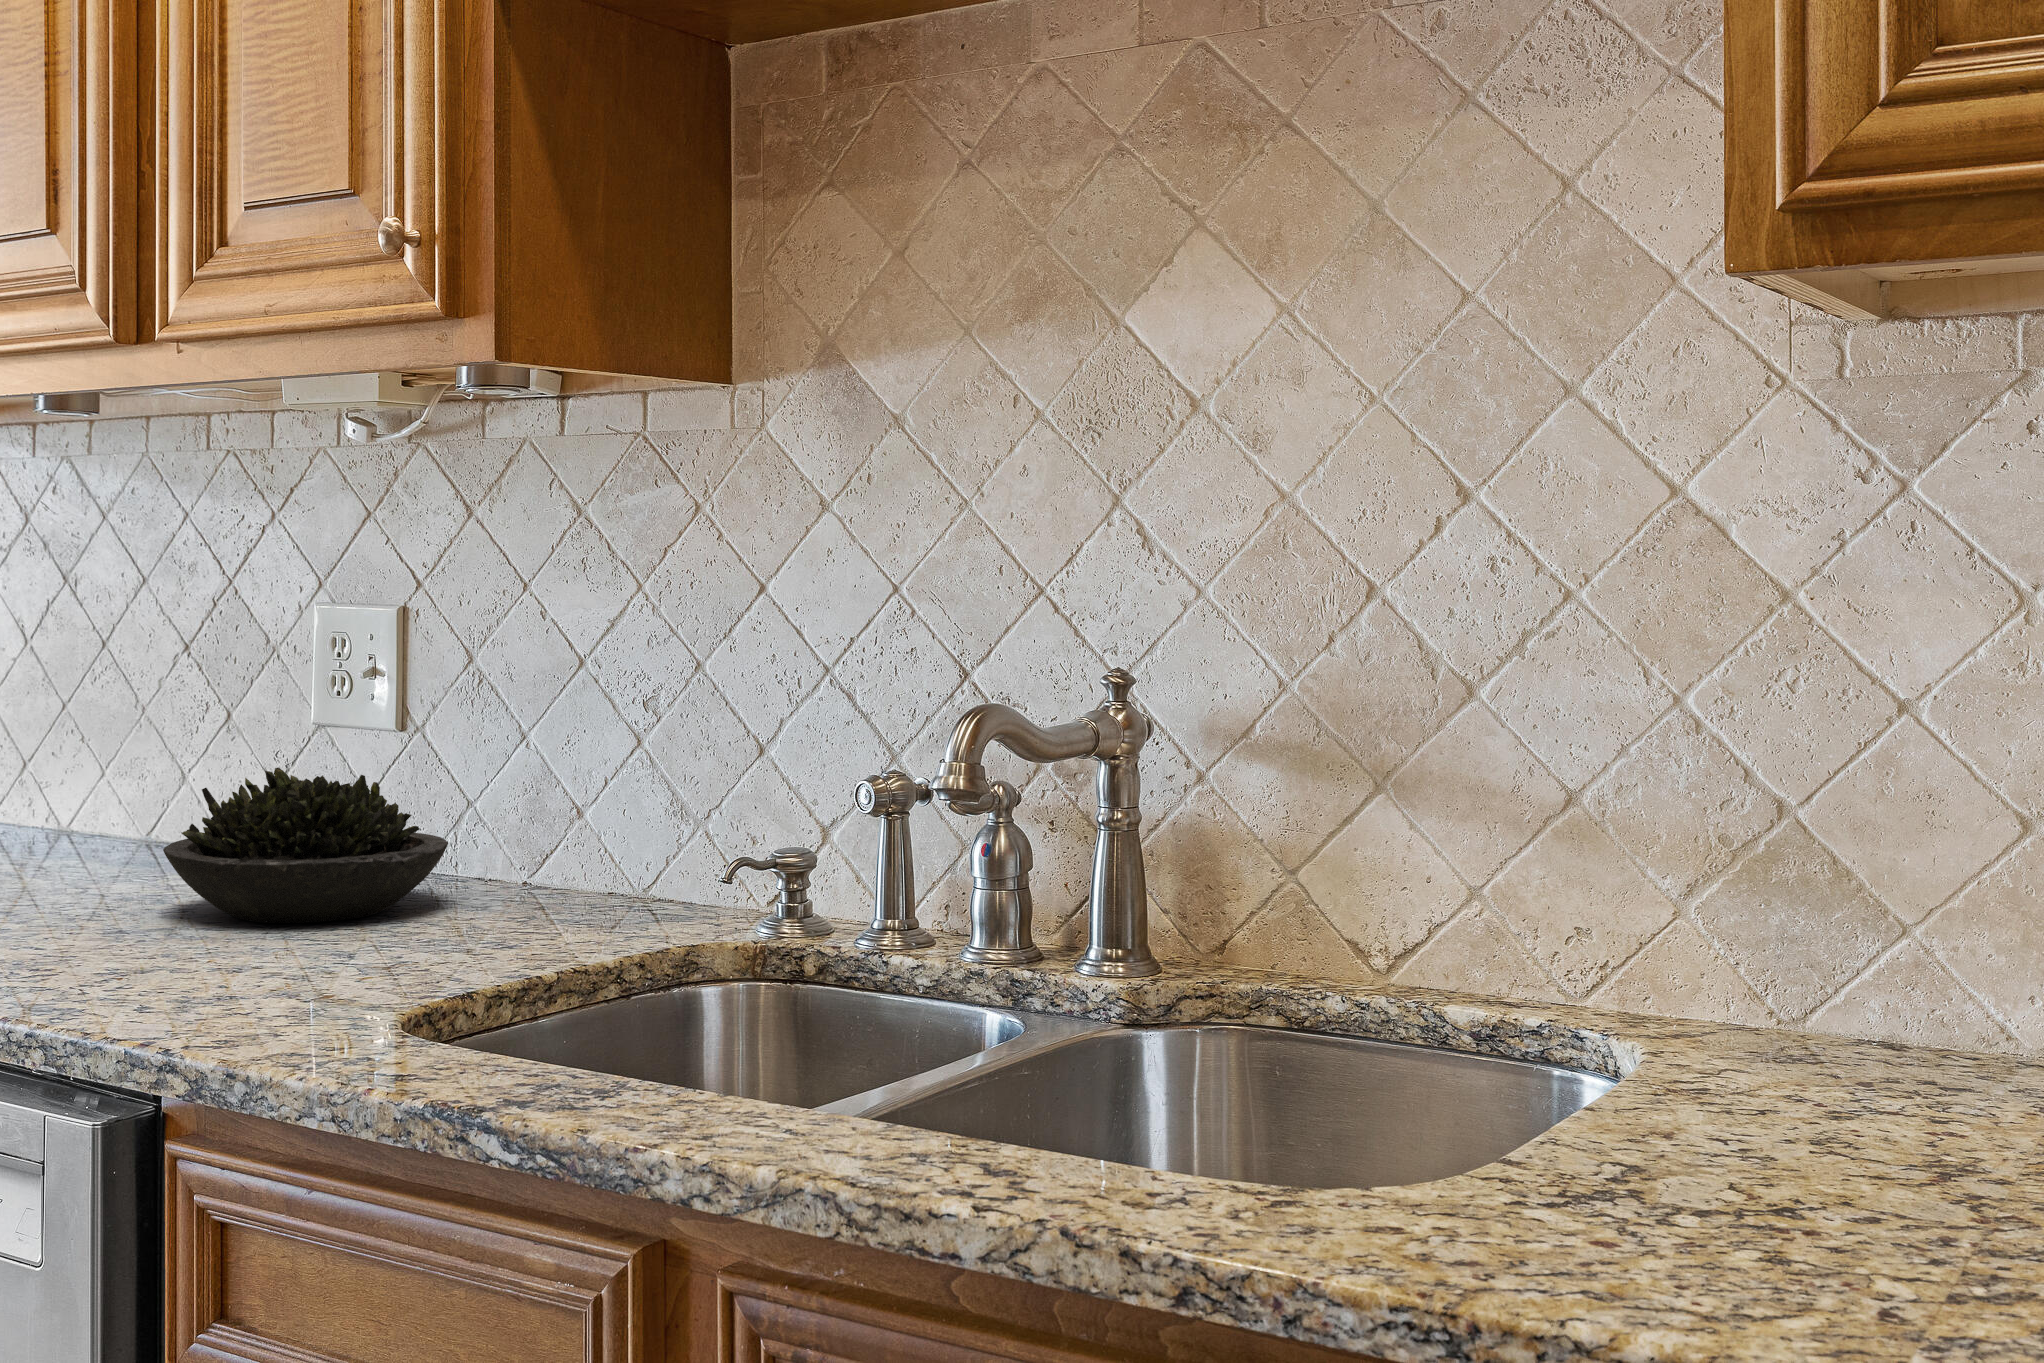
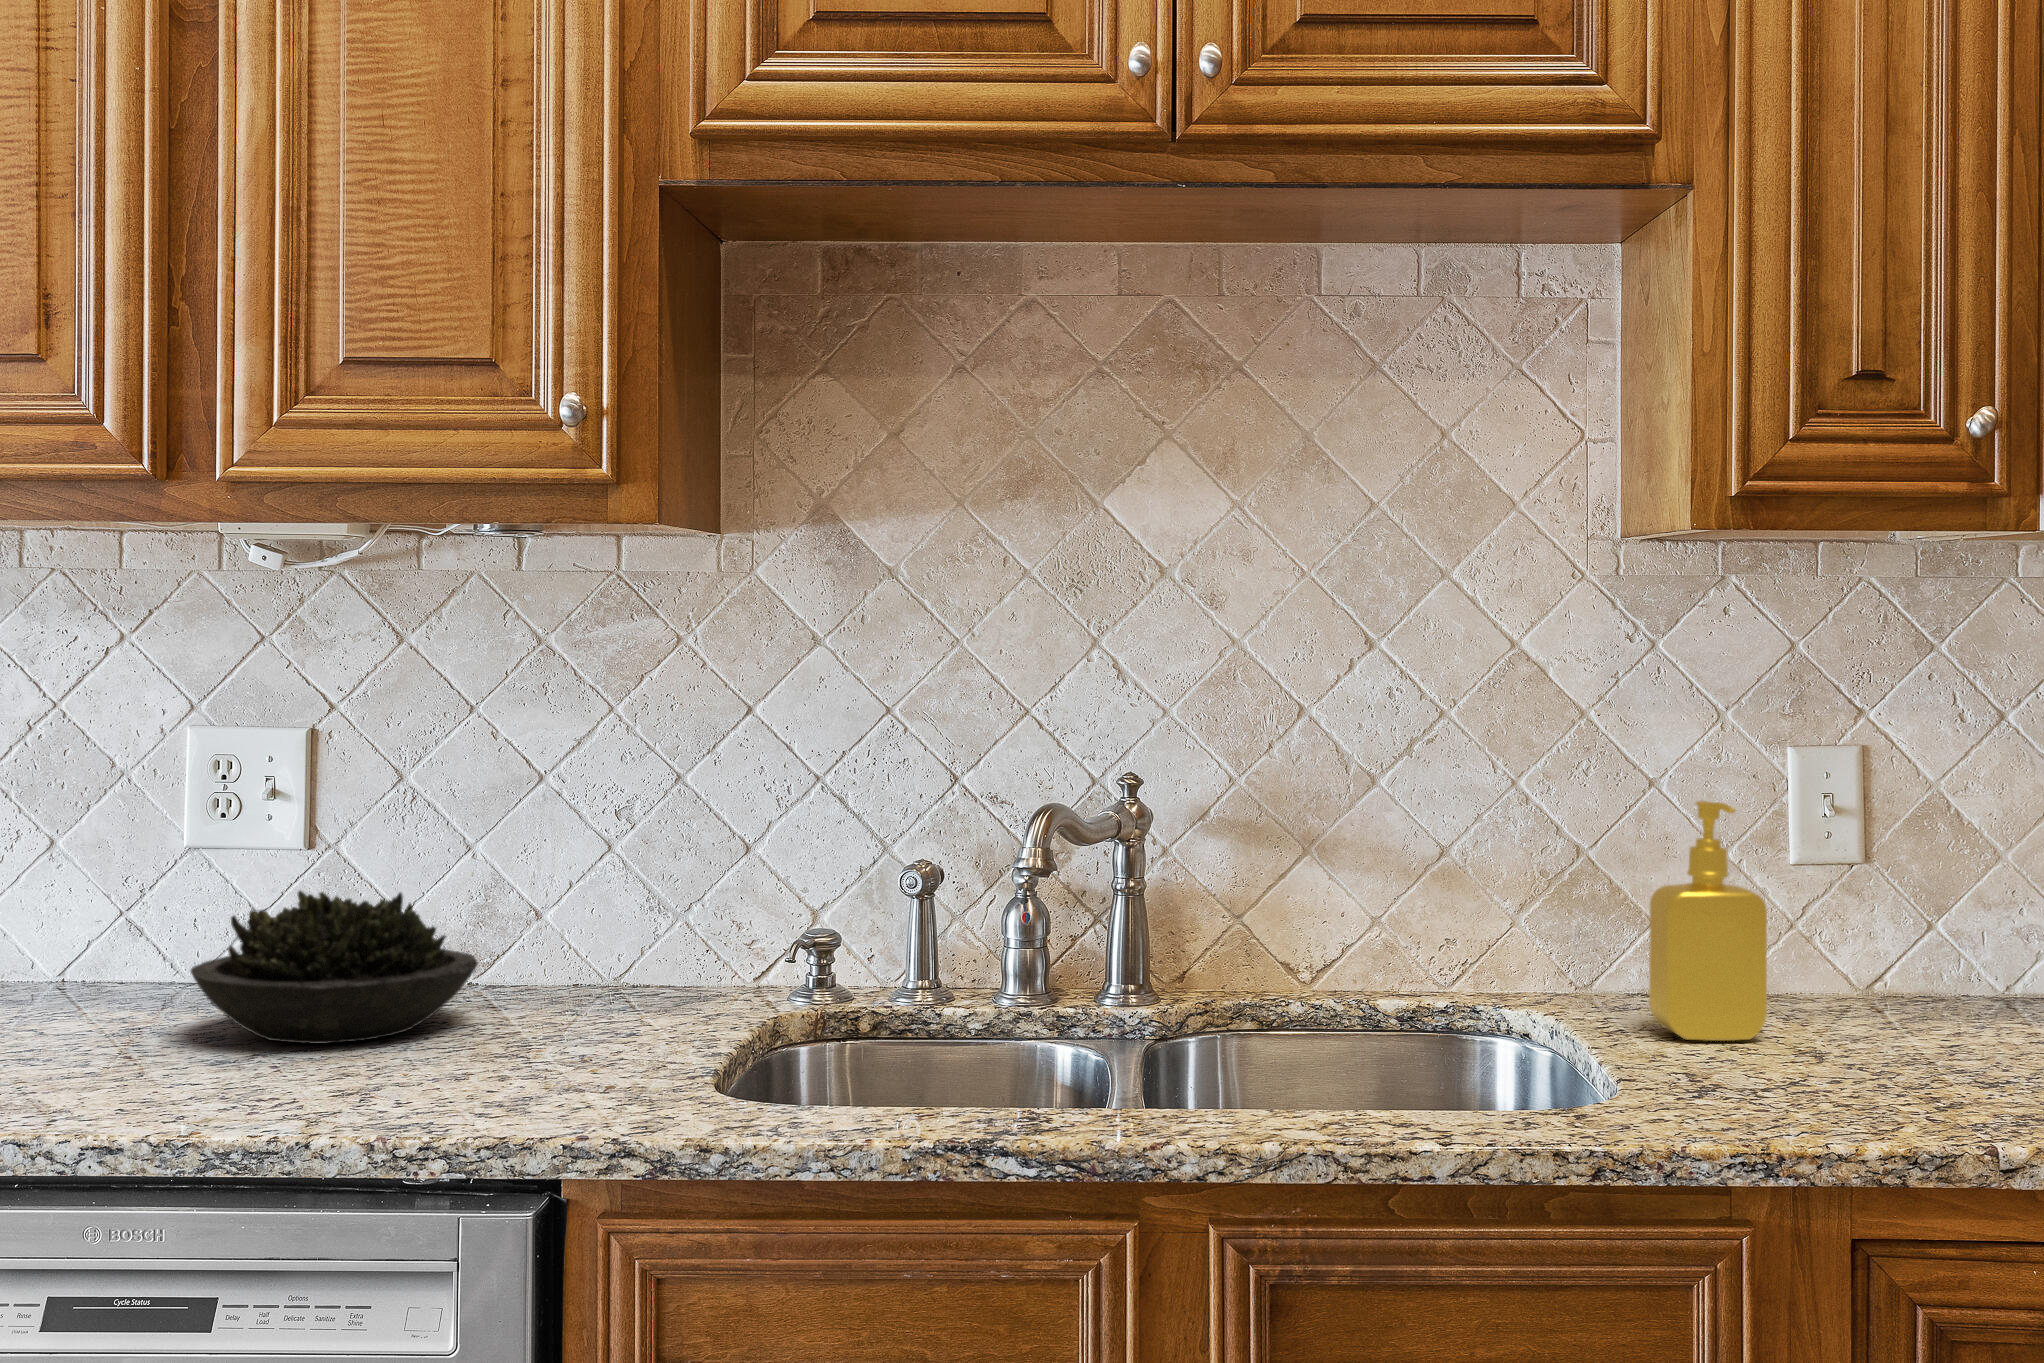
soap dispenser: none [1744,728,1938,1133] -> present [1649,801,1767,1041]

